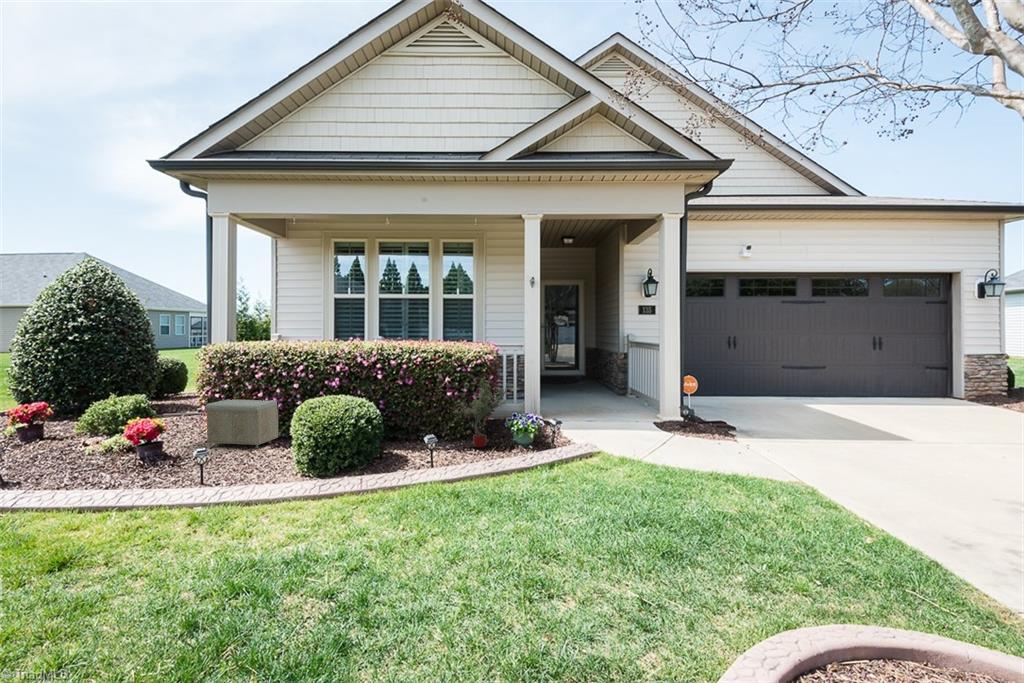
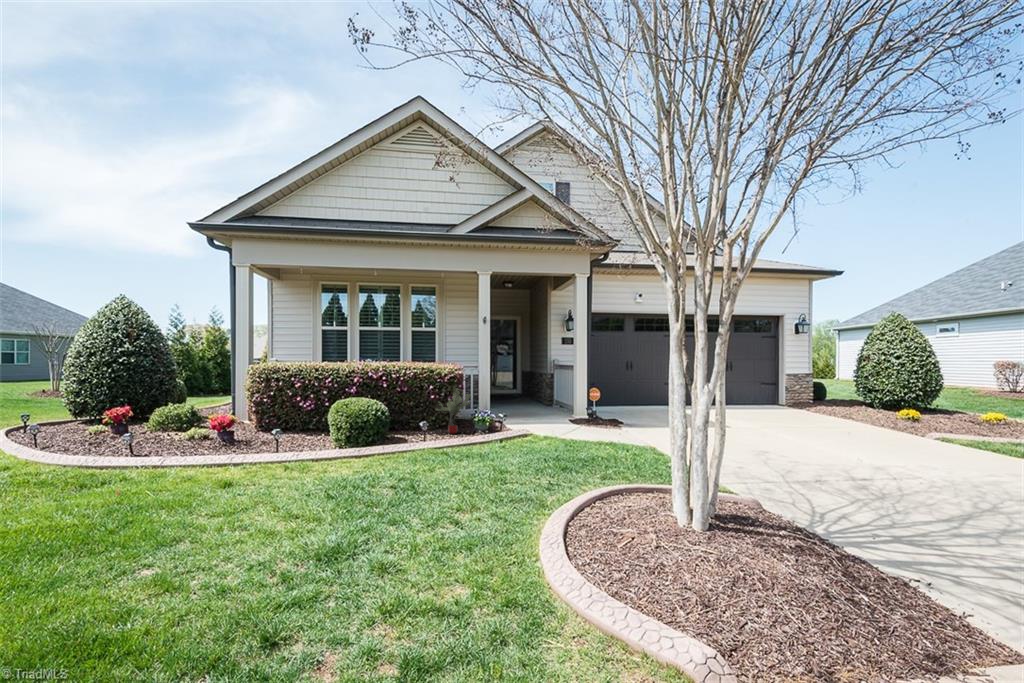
storage bench: present [205,399,278,448] -> none [260,404,309,436]

